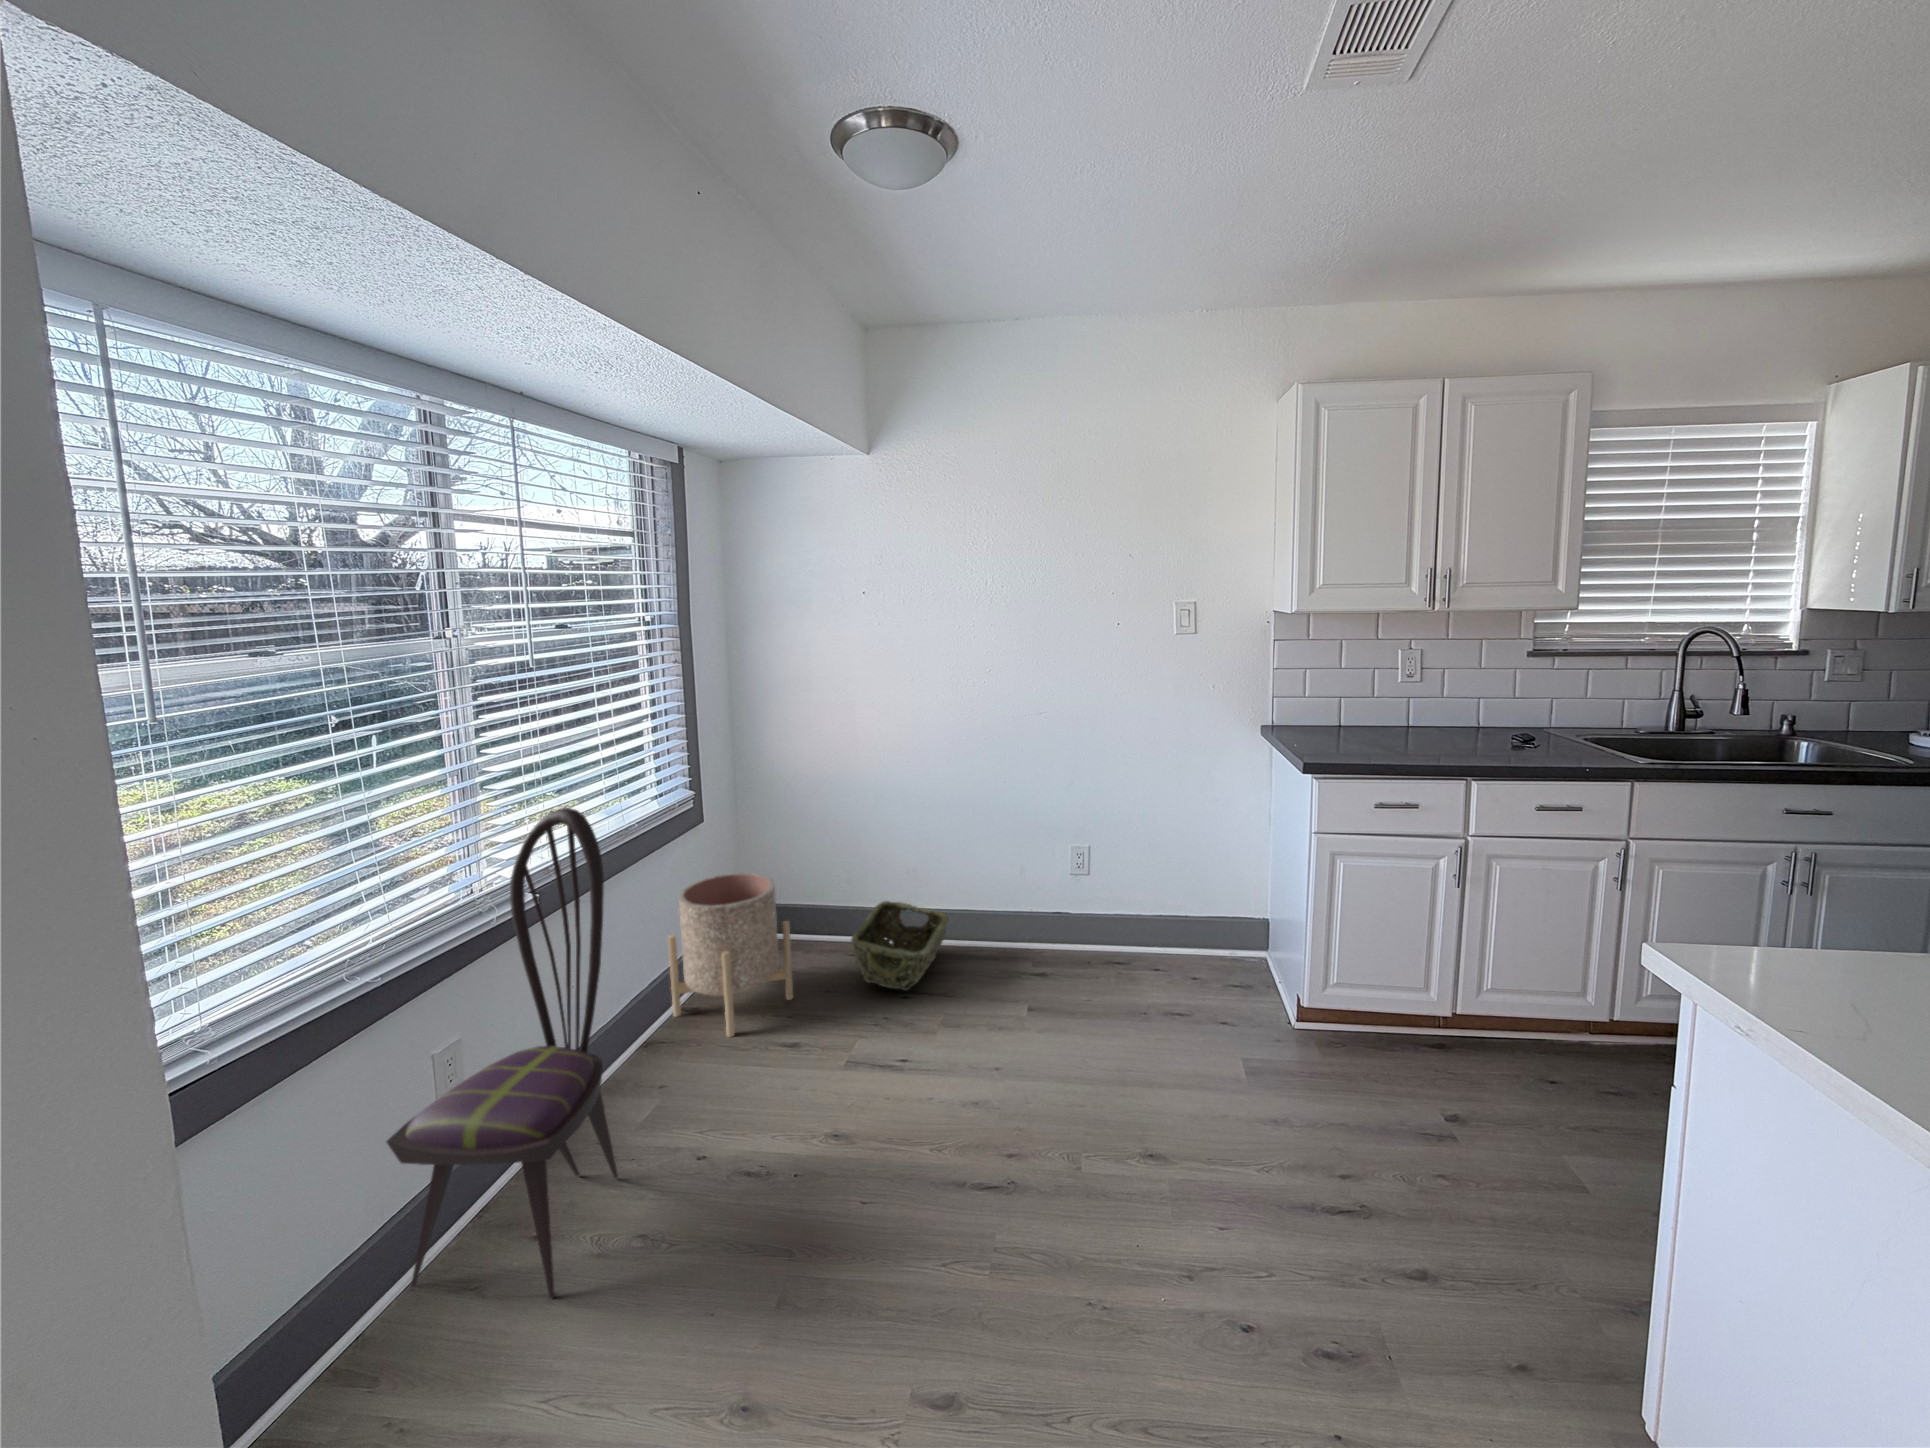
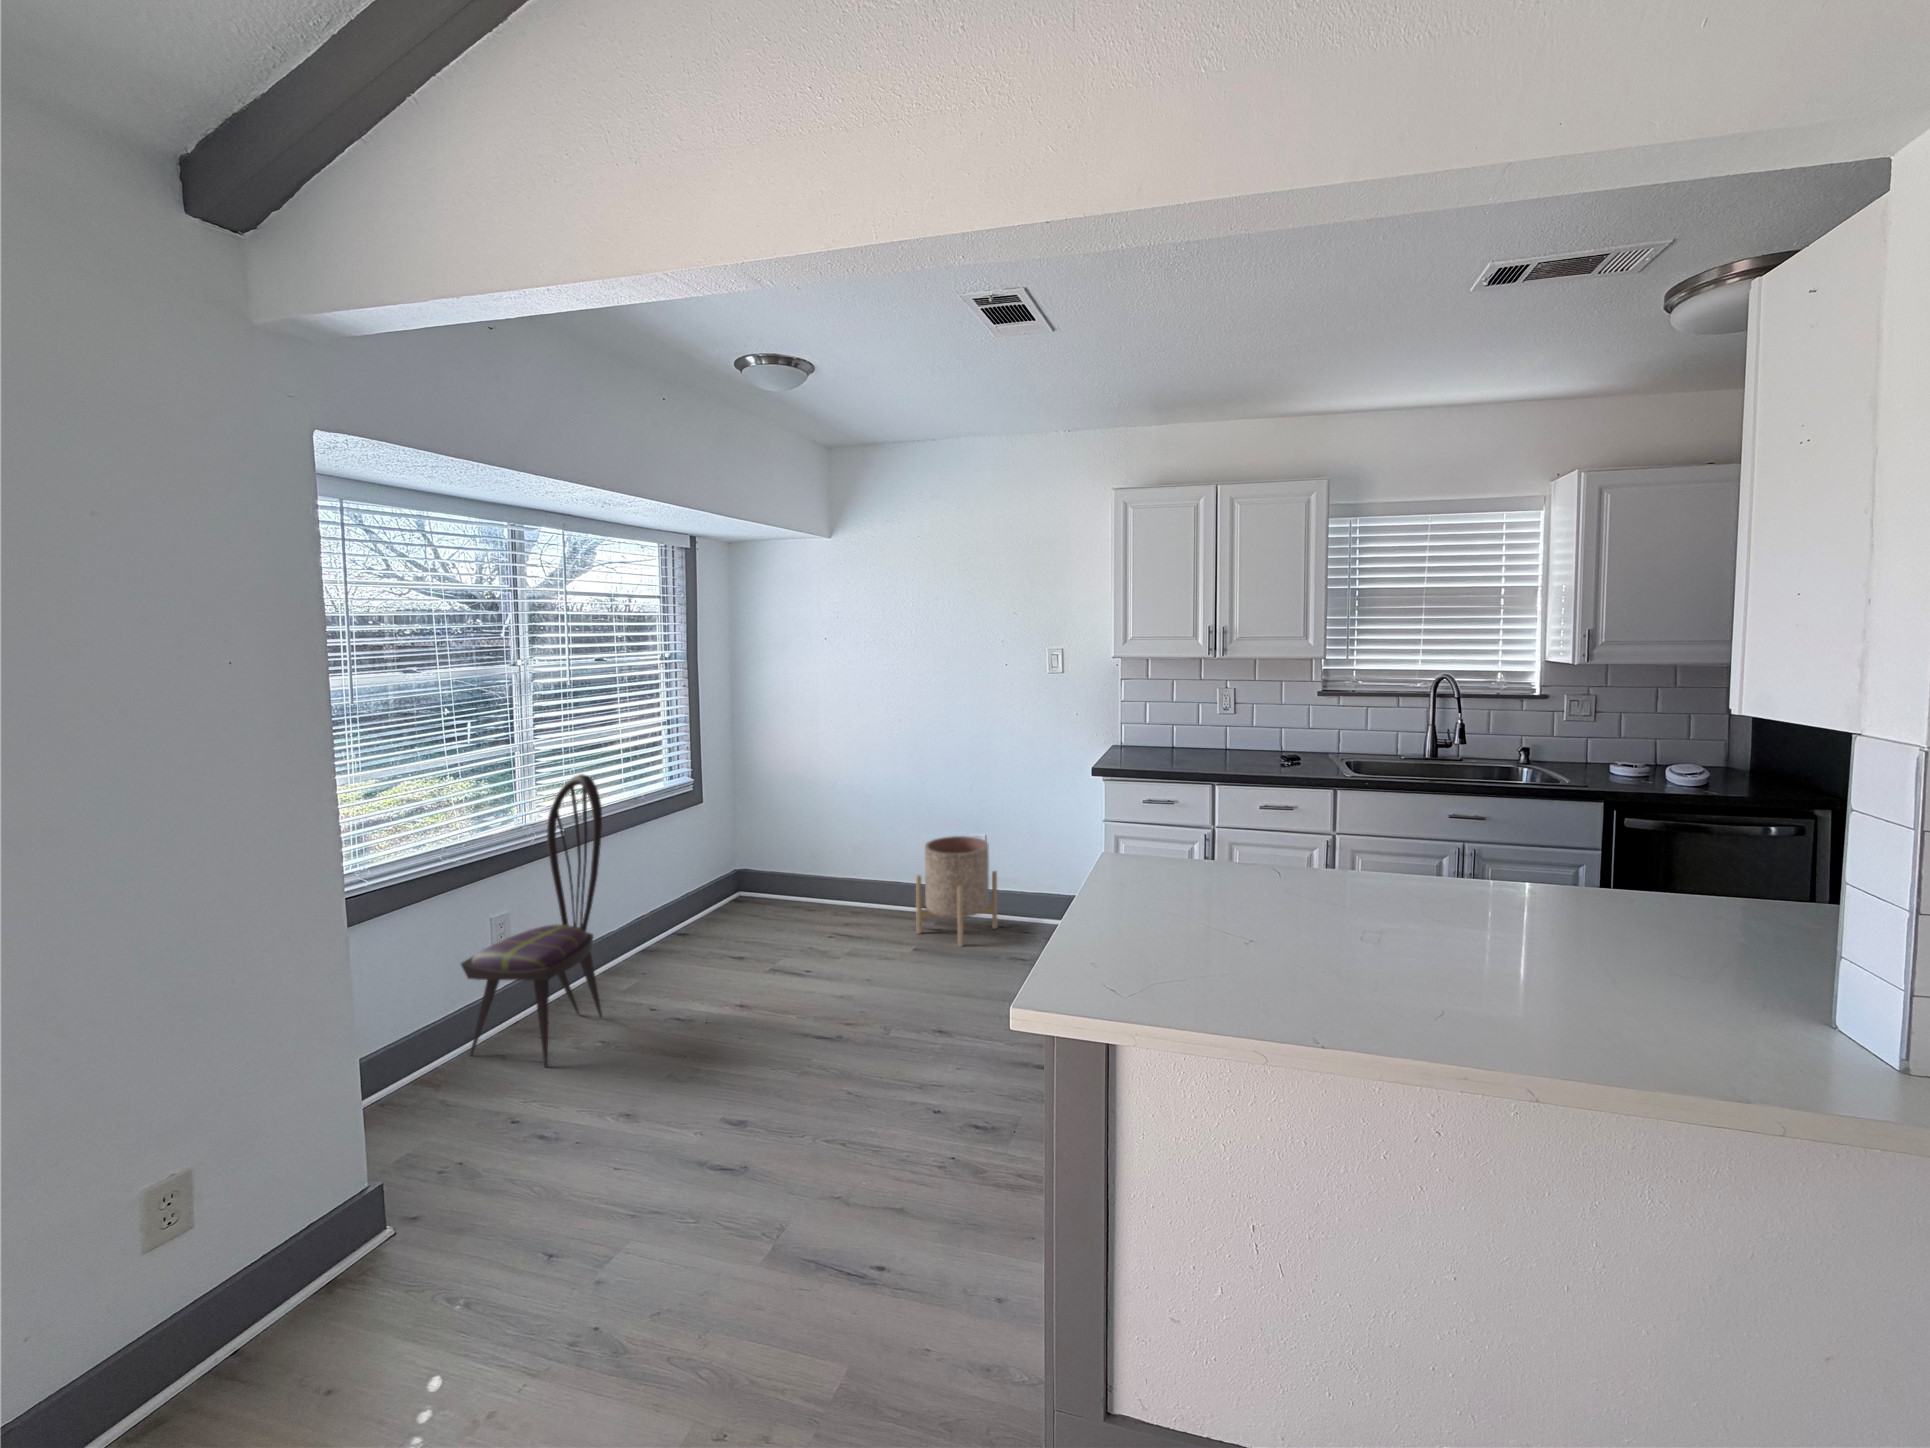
planter: present [668,873,793,1037] -> present [916,836,997,947]
woven basket: present [851,901,948,990] -> none [797,870,881,932]

